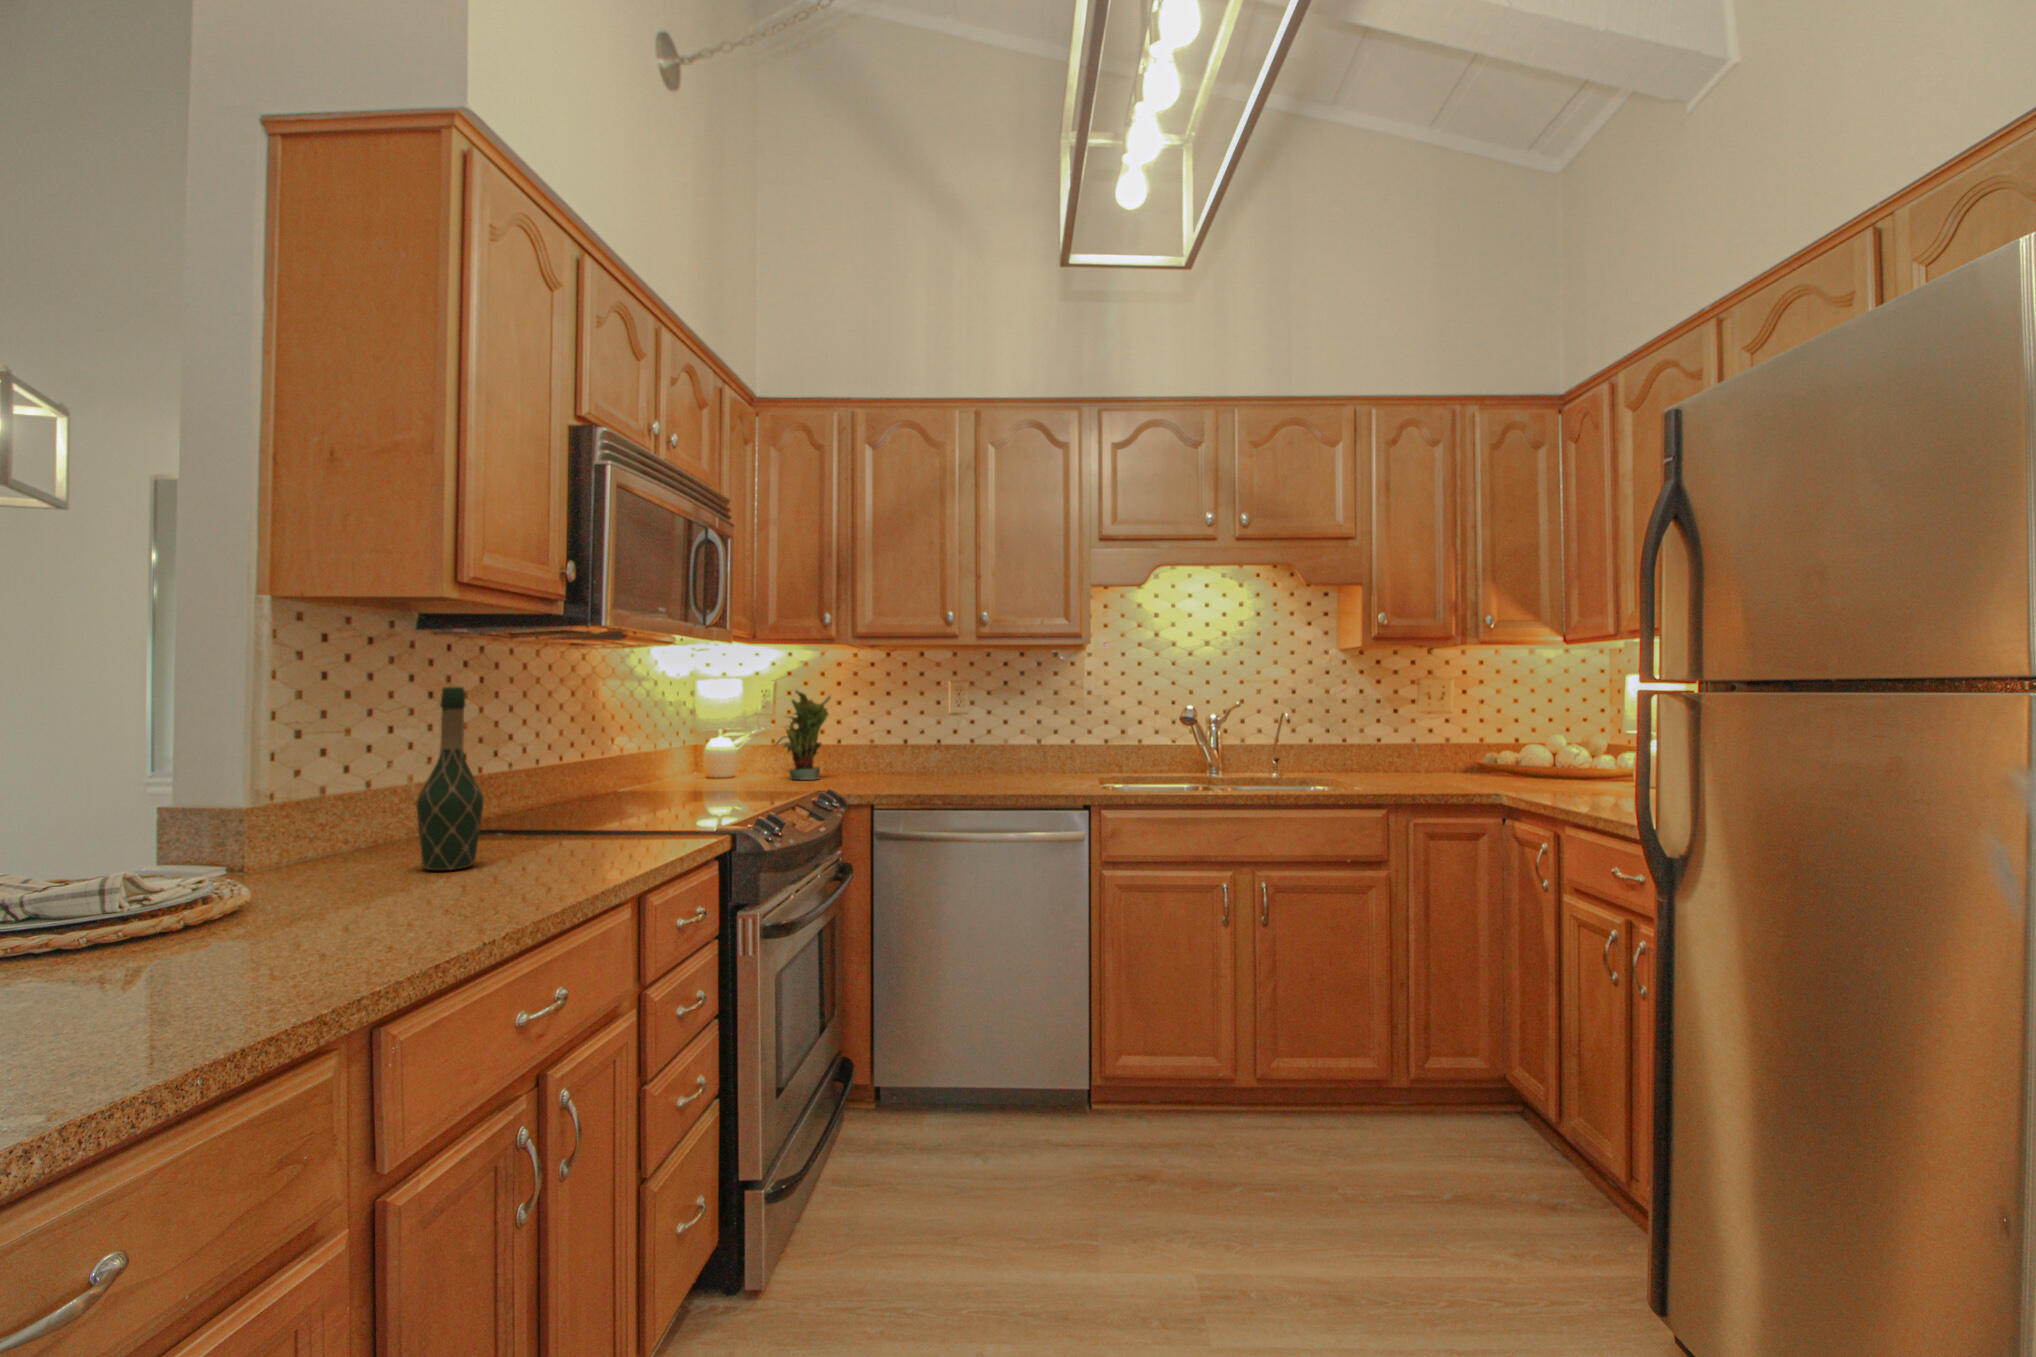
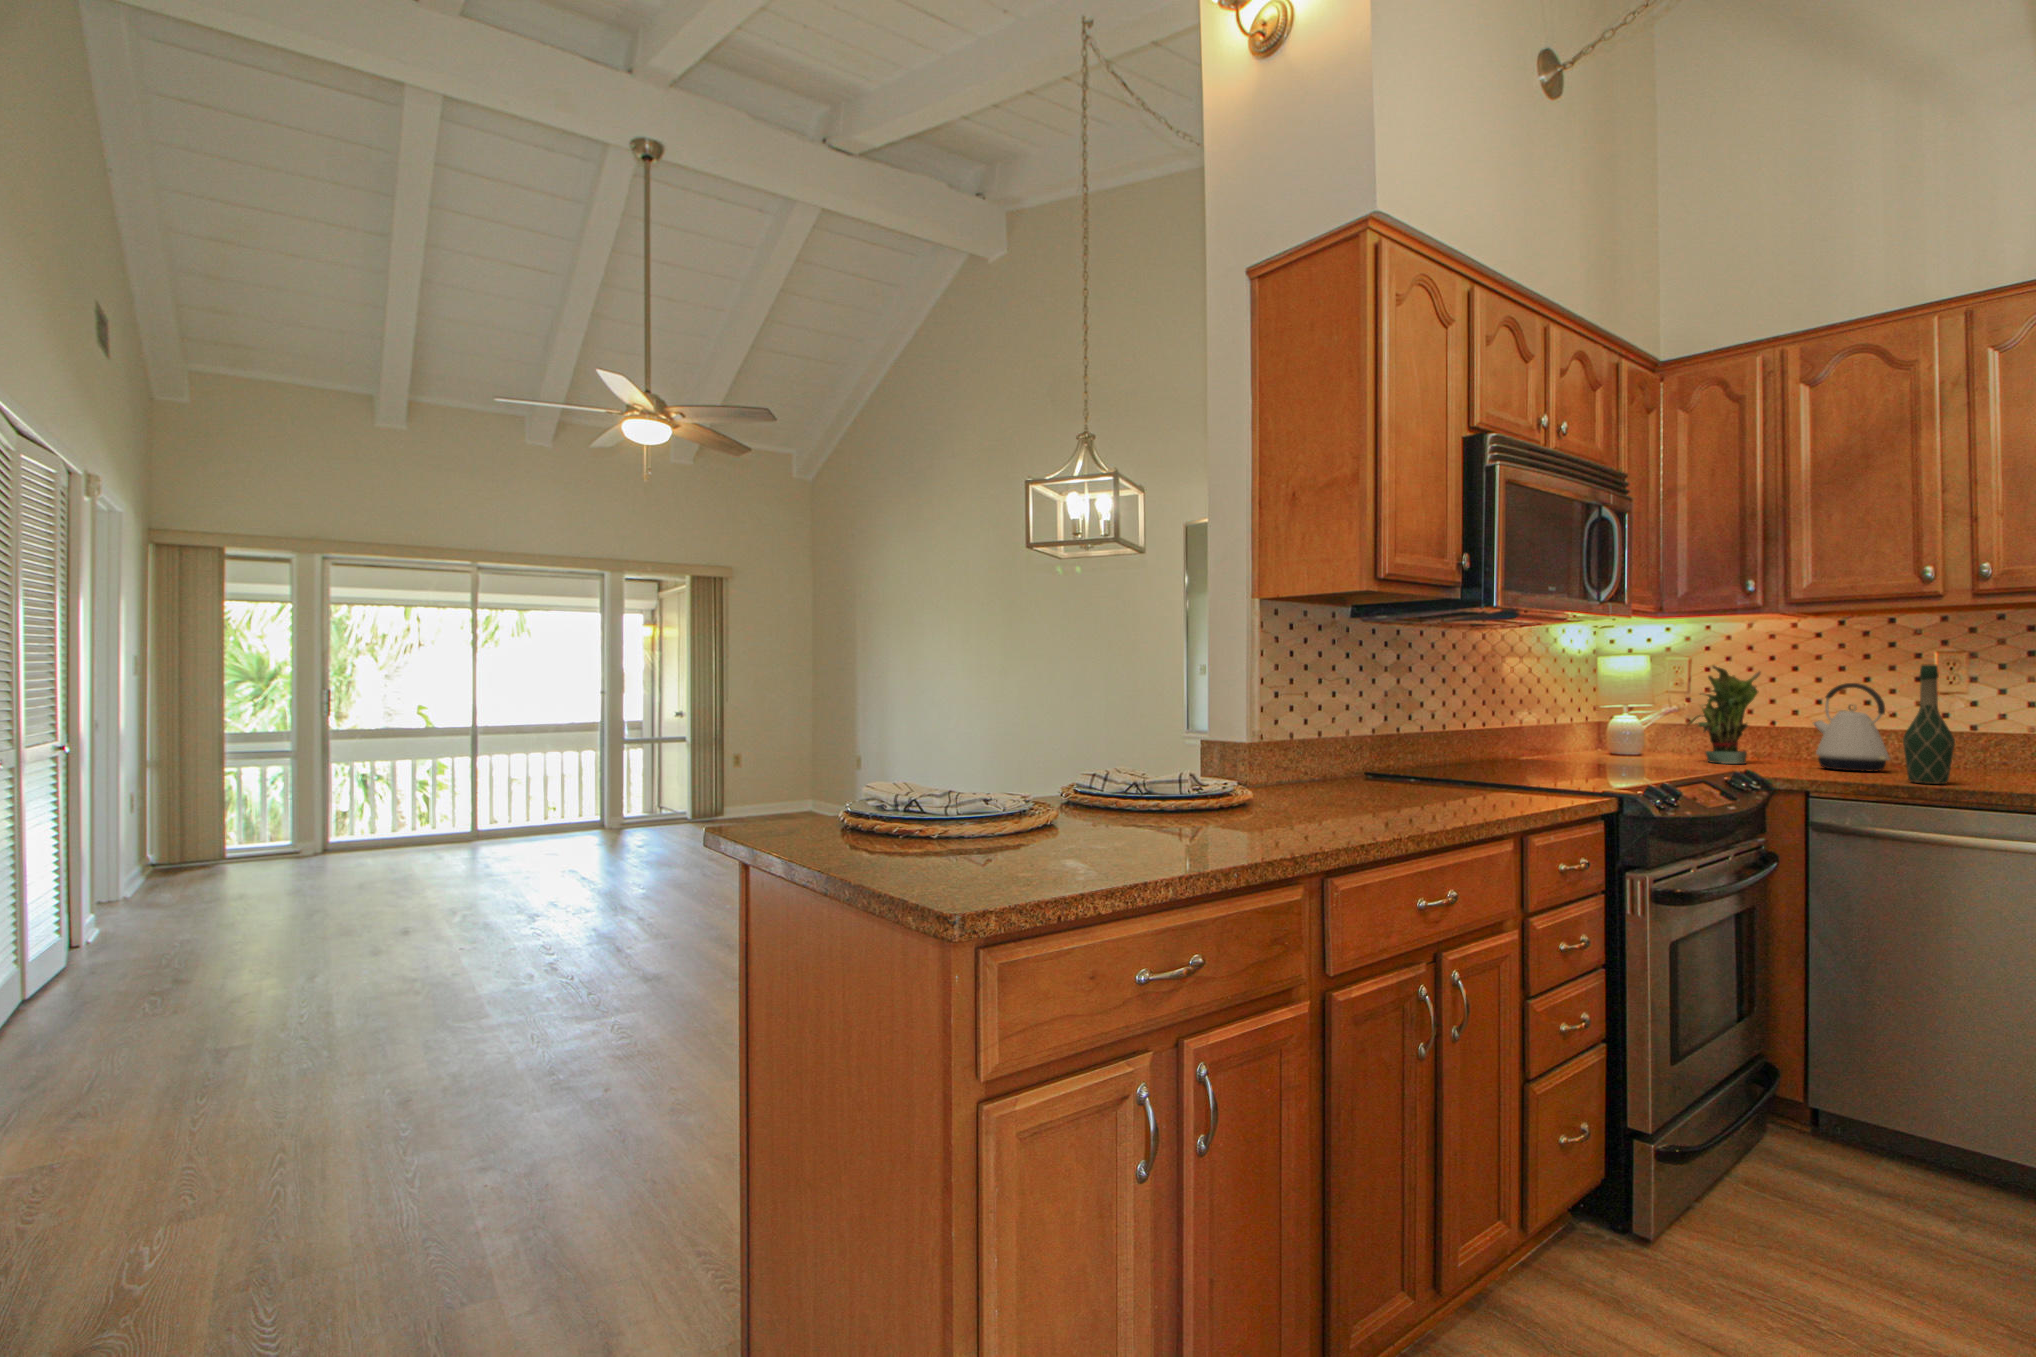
wine bottle: present [416,687,484,870] -> present [1903,664,1955,784]
kettle: none [866,705,918,780] -> present [1814,683,1890,772]

